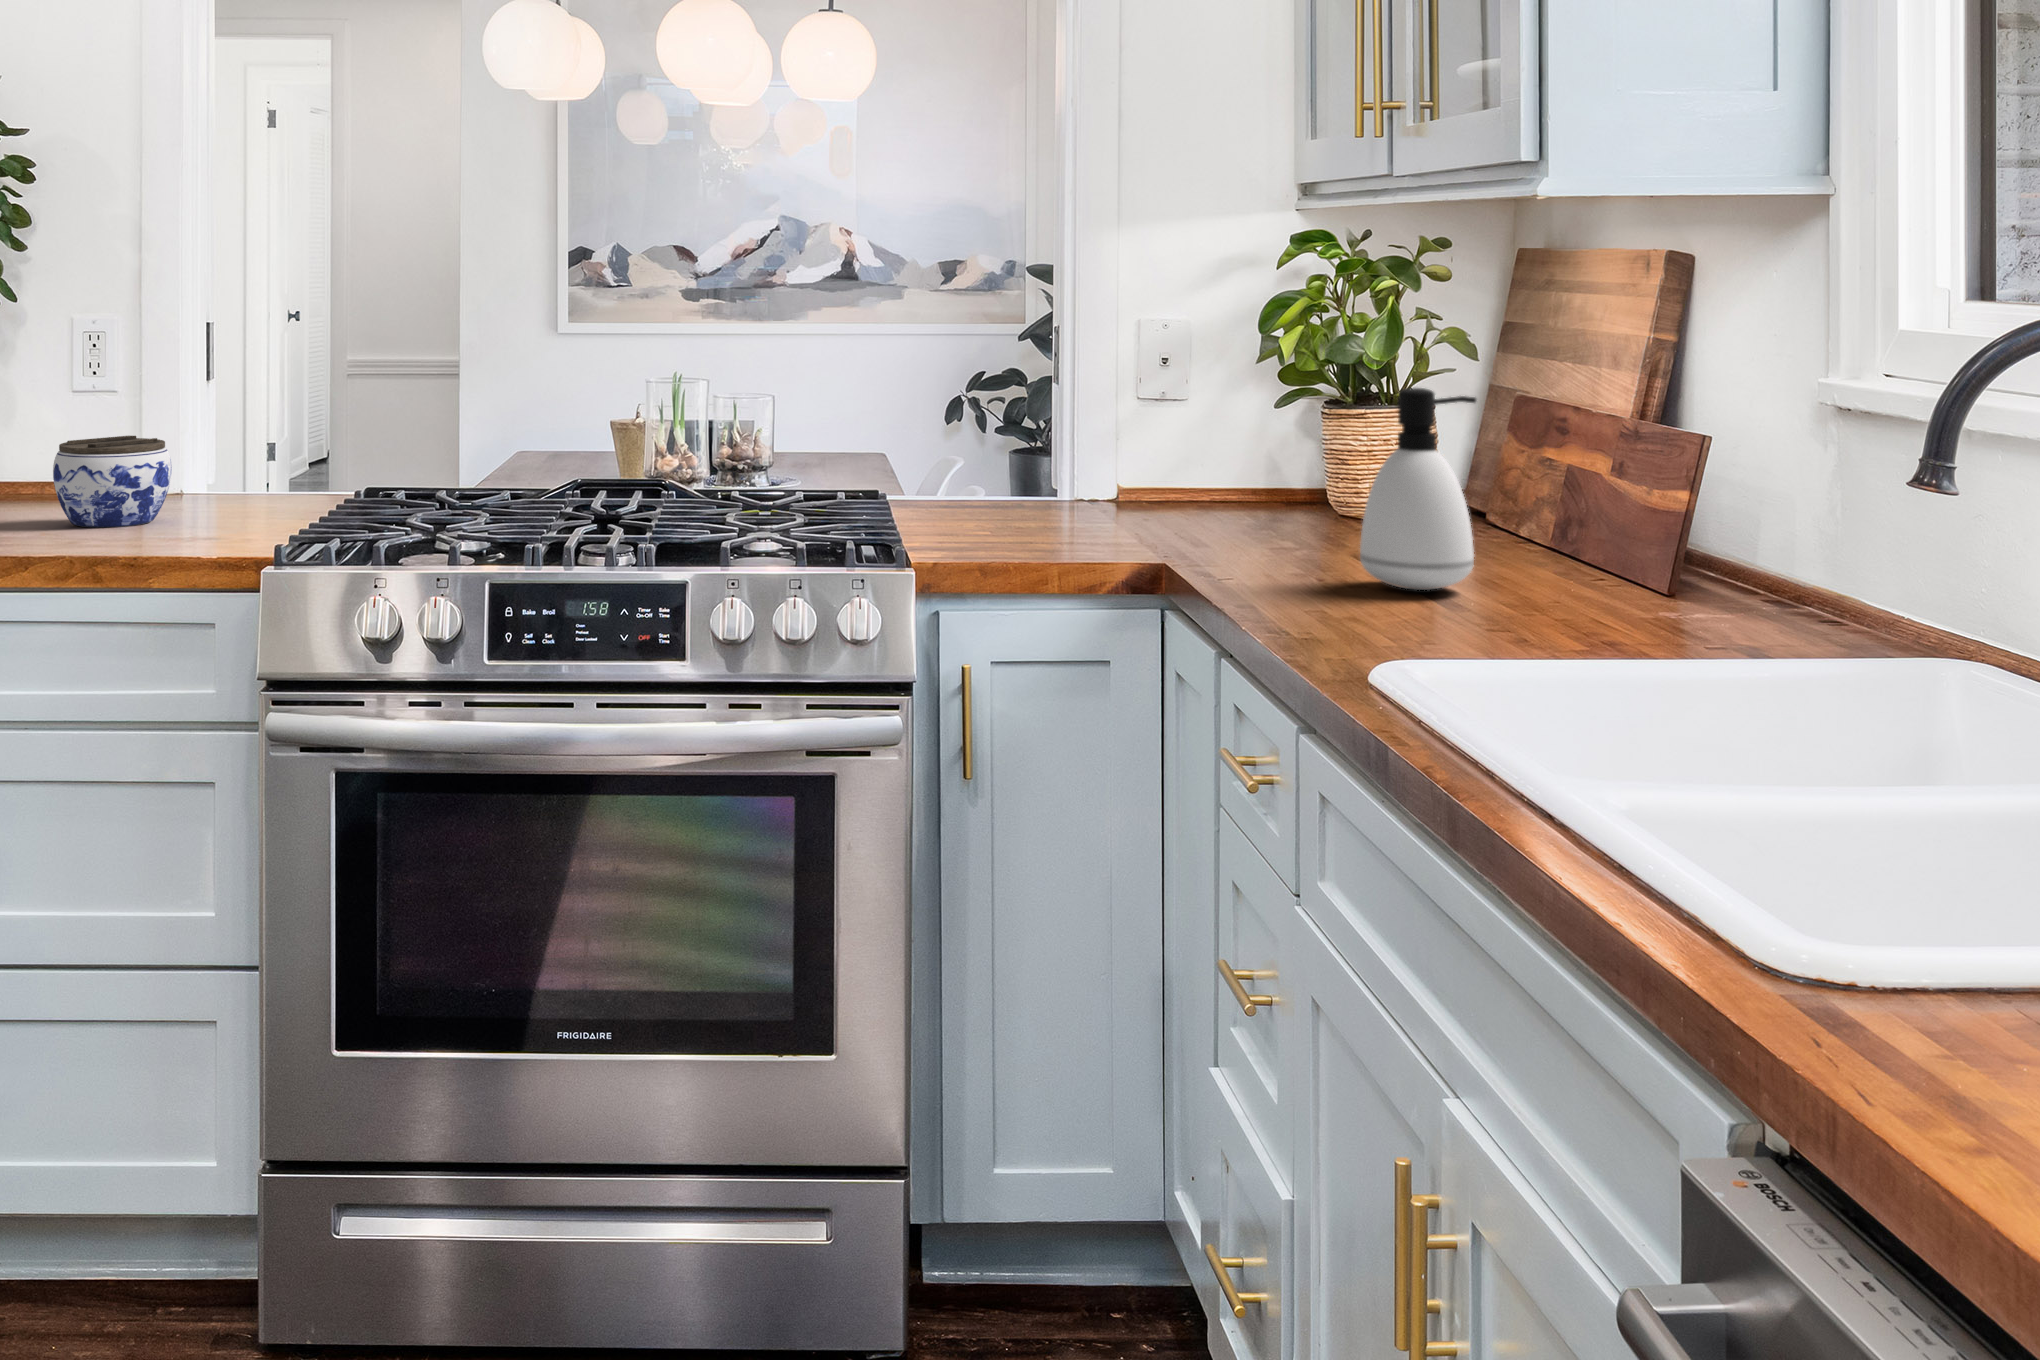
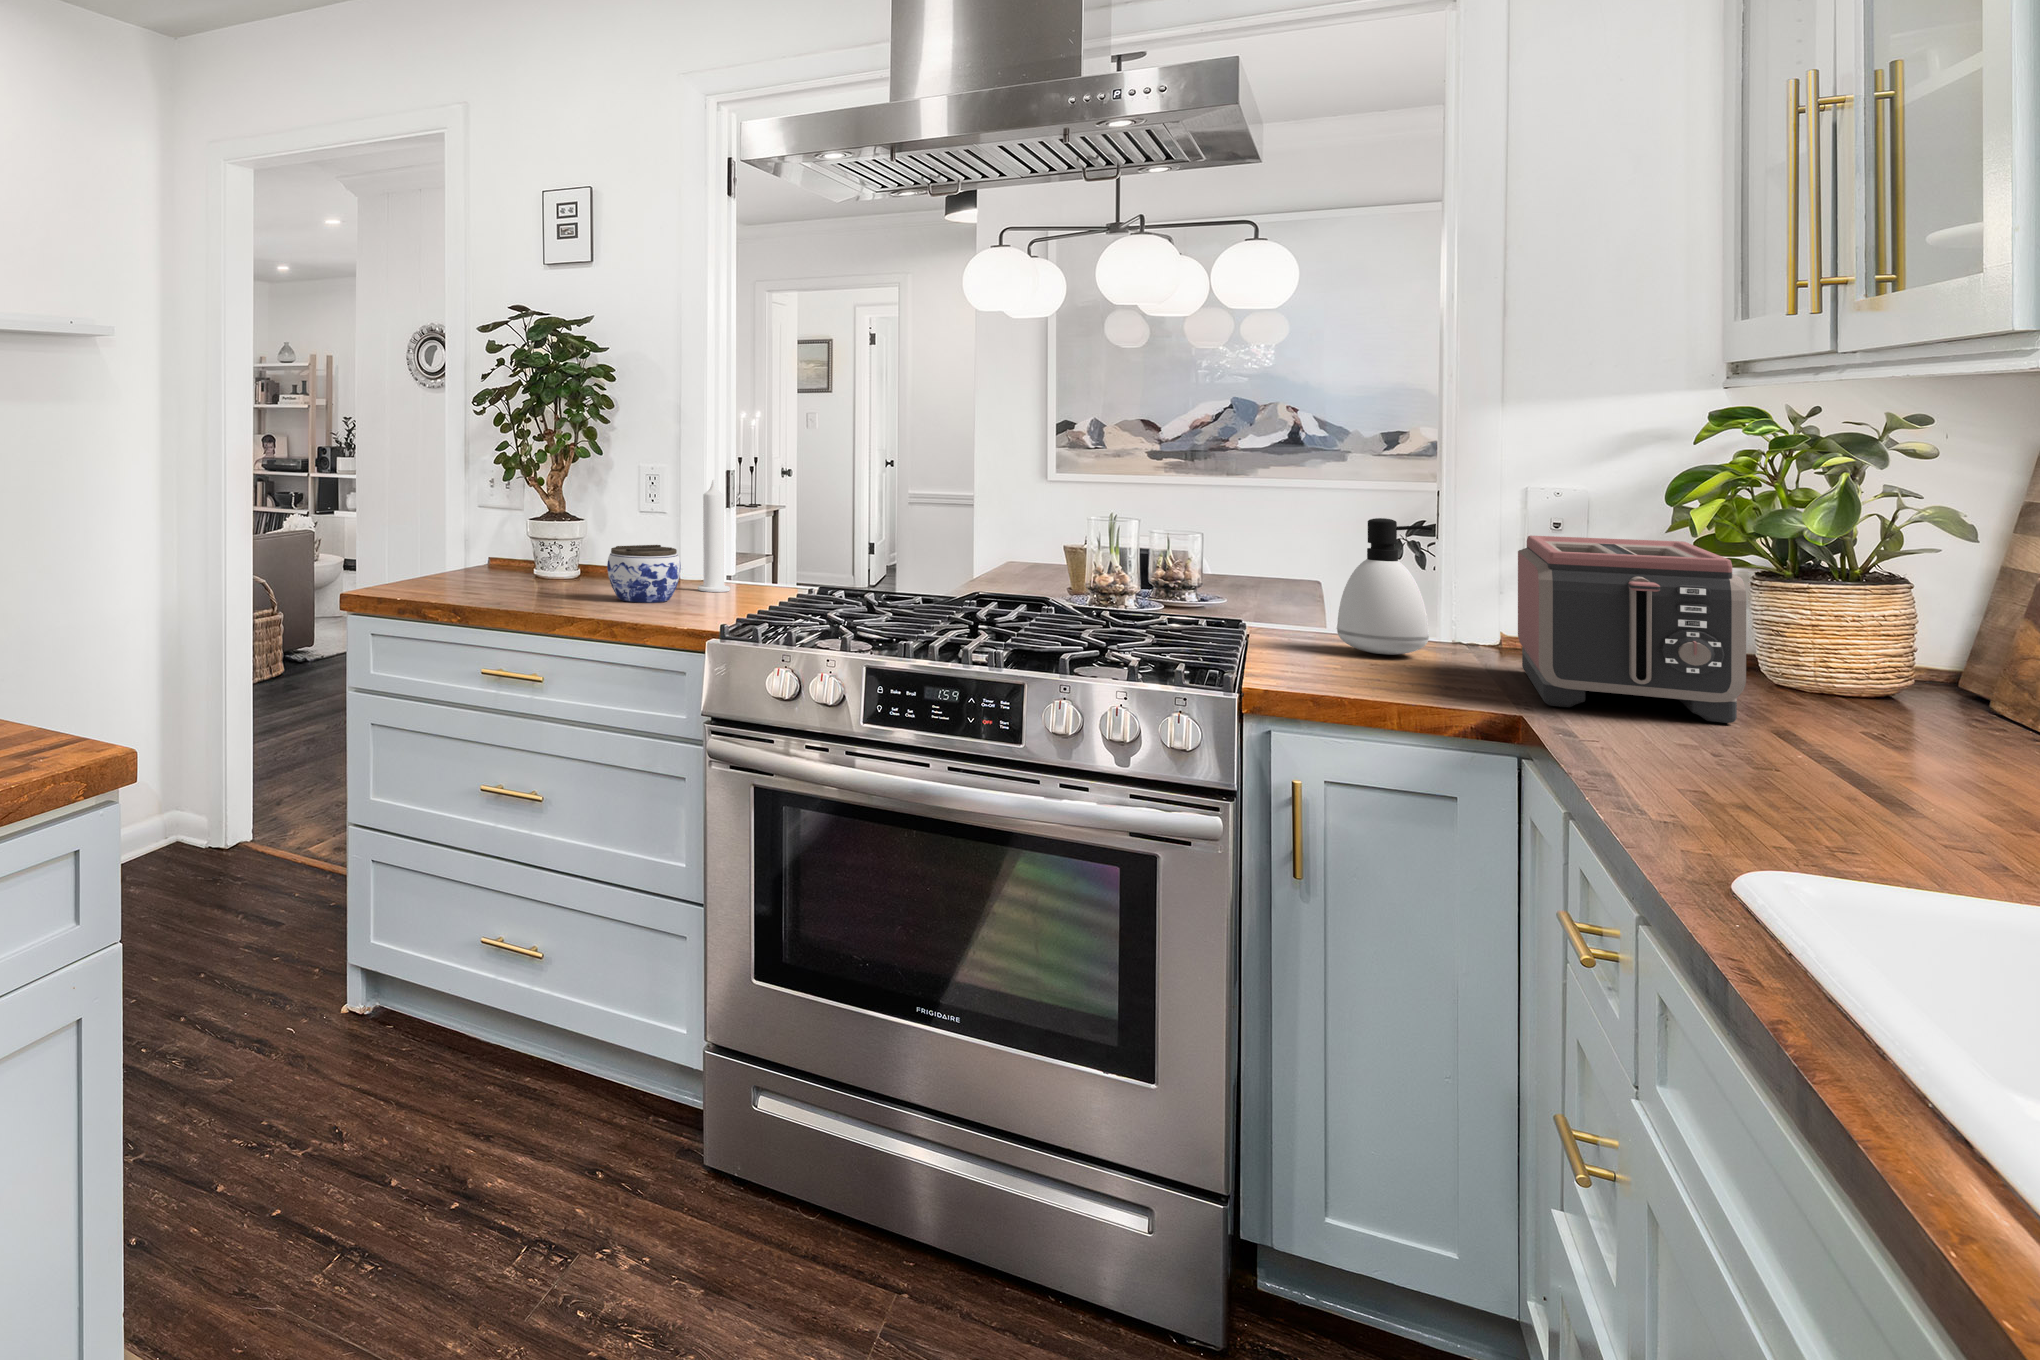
candle: none [179,333,228,504] -> present [698,480,730,592]
toaster: none [1145,370,1345,553] -> present [1518,536,1746,723]
soap dispenser: present [1360,388,1476,590] -> present [1337,518,1432,655]

